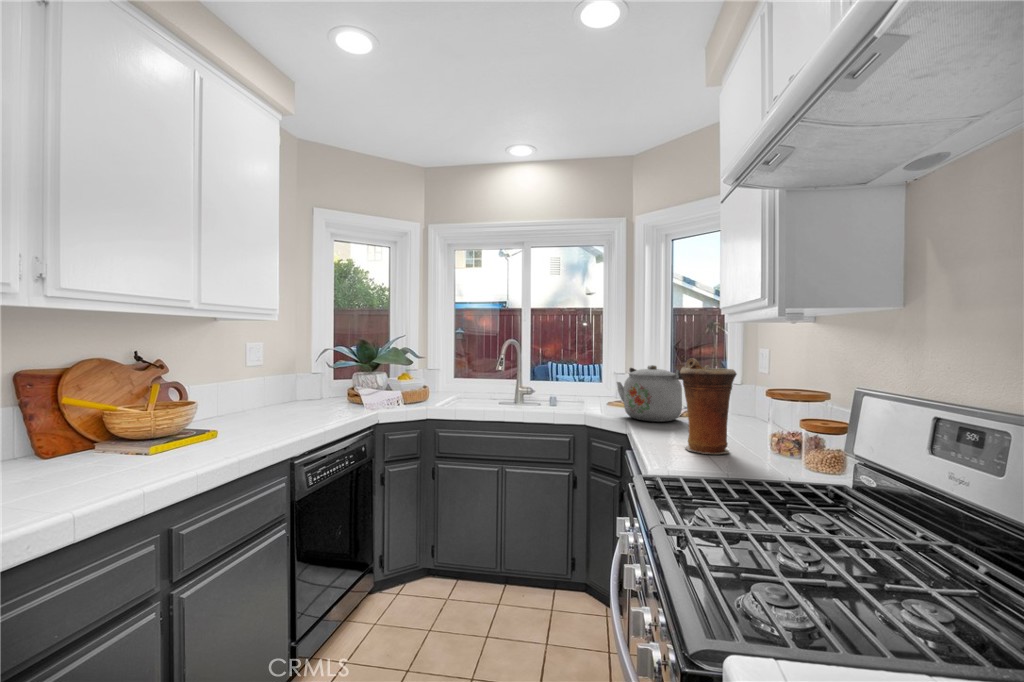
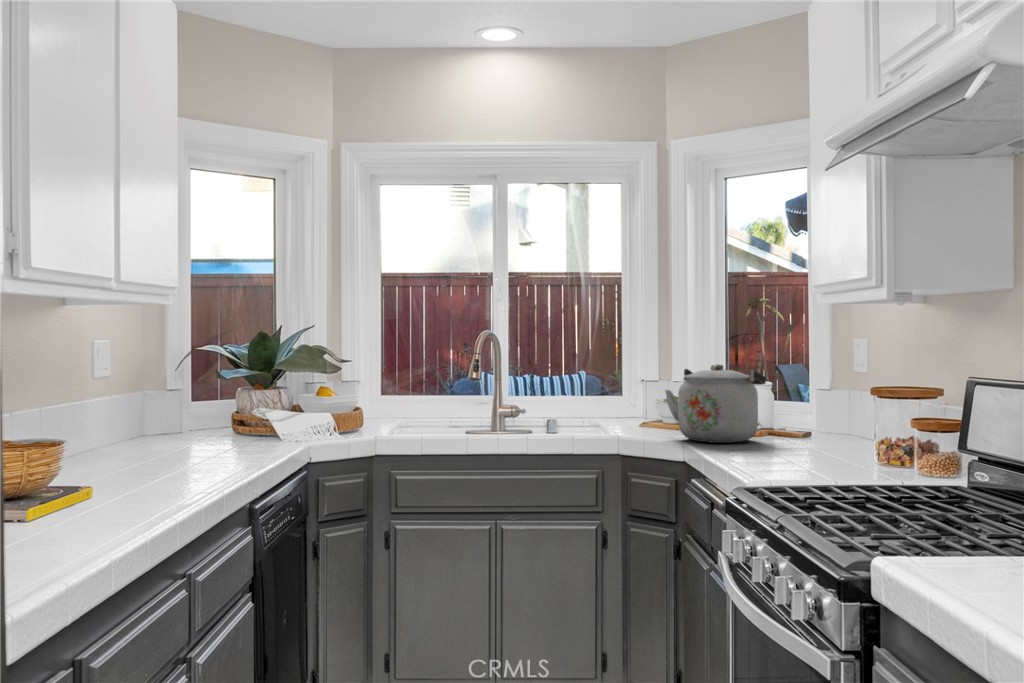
vase: present [680,358,737,454] -> none [773,349,840,467]

